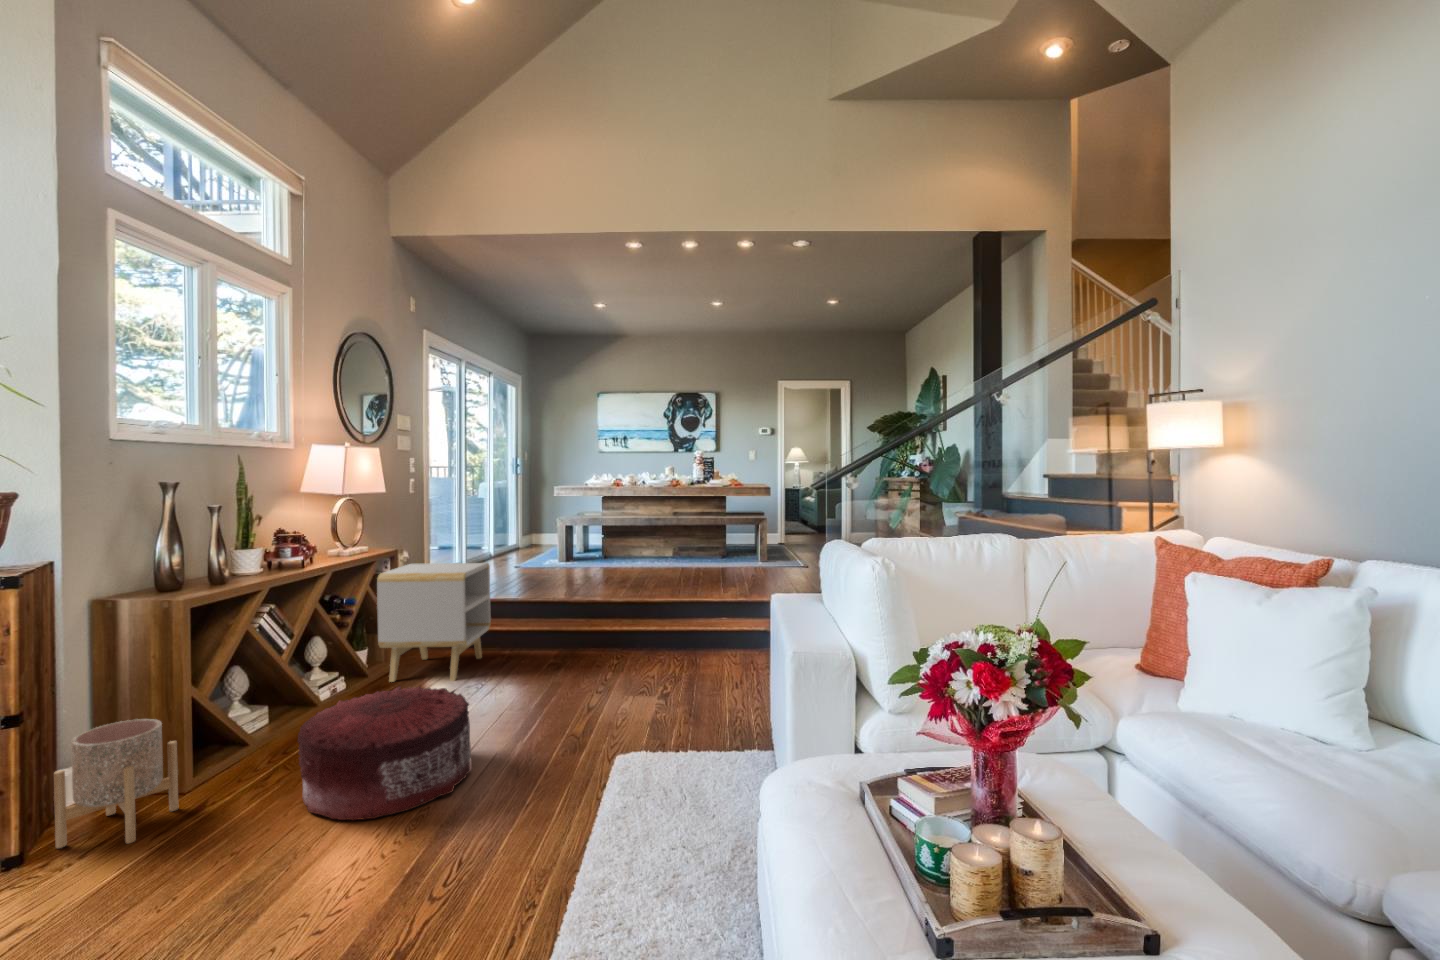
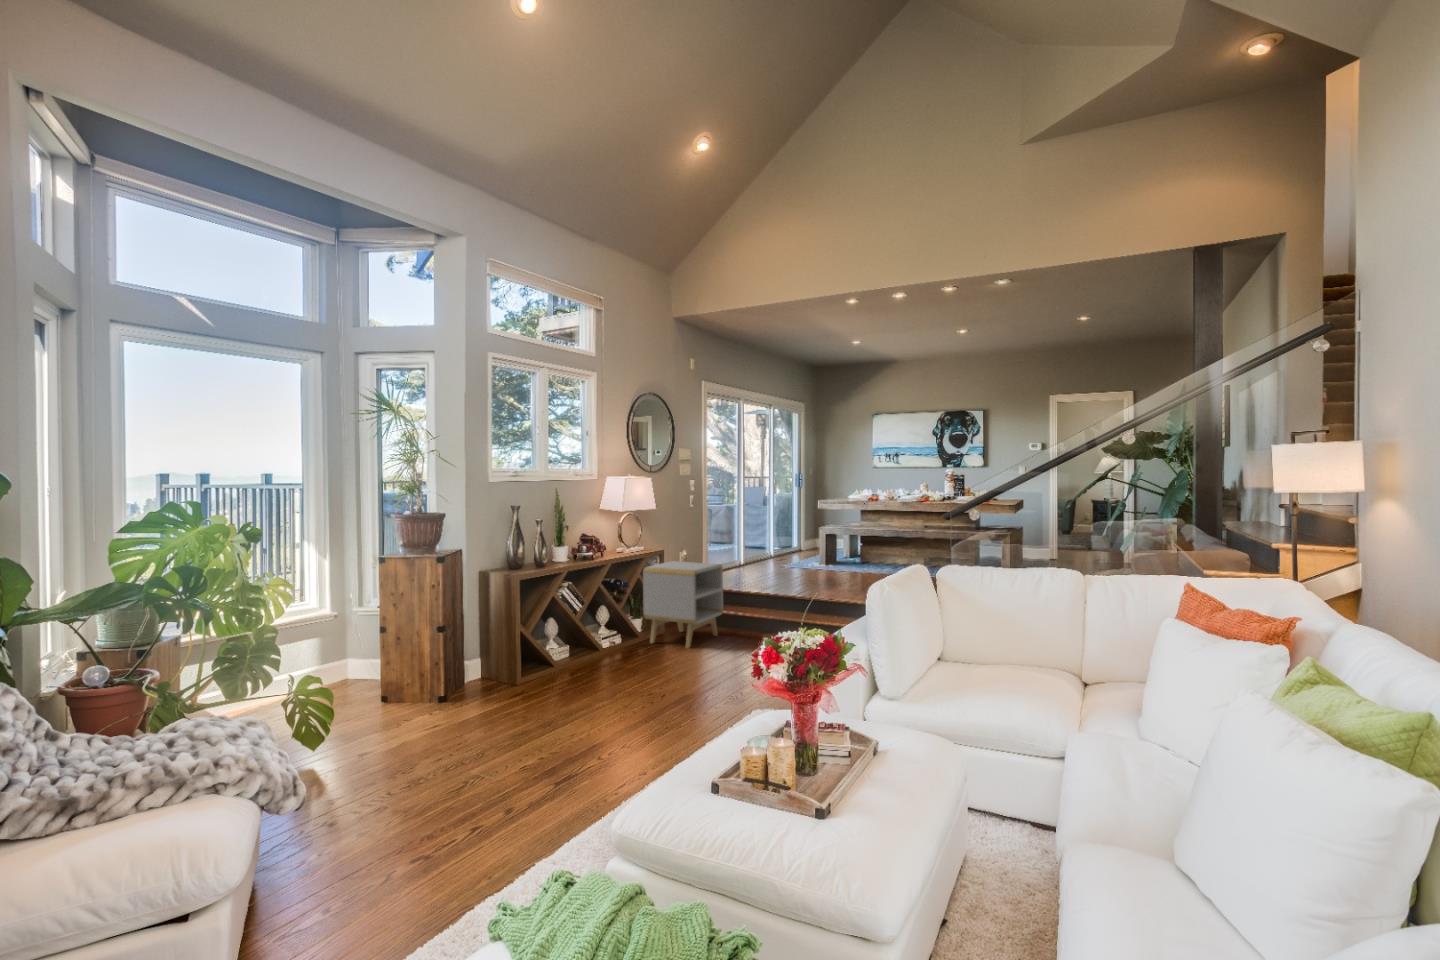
pouf: present [298,686,472,820] -> none [558,641,659,716]
planter: present [54,719,178,848] -> none [456,639,510,703]

